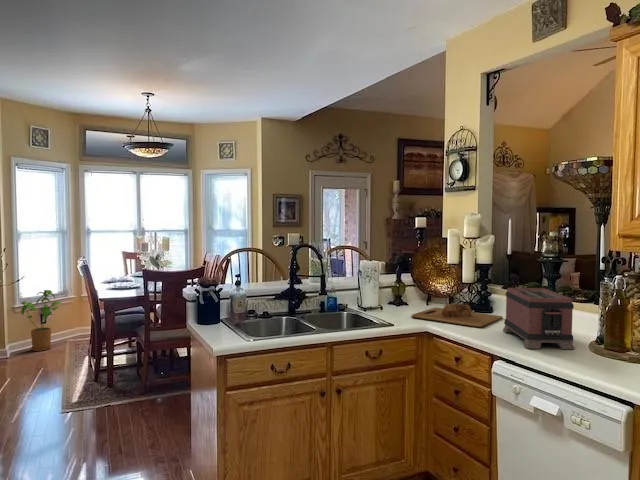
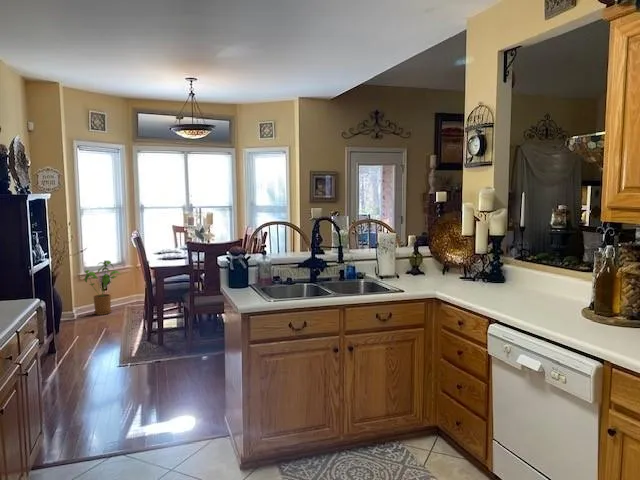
toaster: present [503,288,575,349] -> none [506,257,567,314]
cutting board: present [411,304,502,327] -> none [424,273,511,294]

